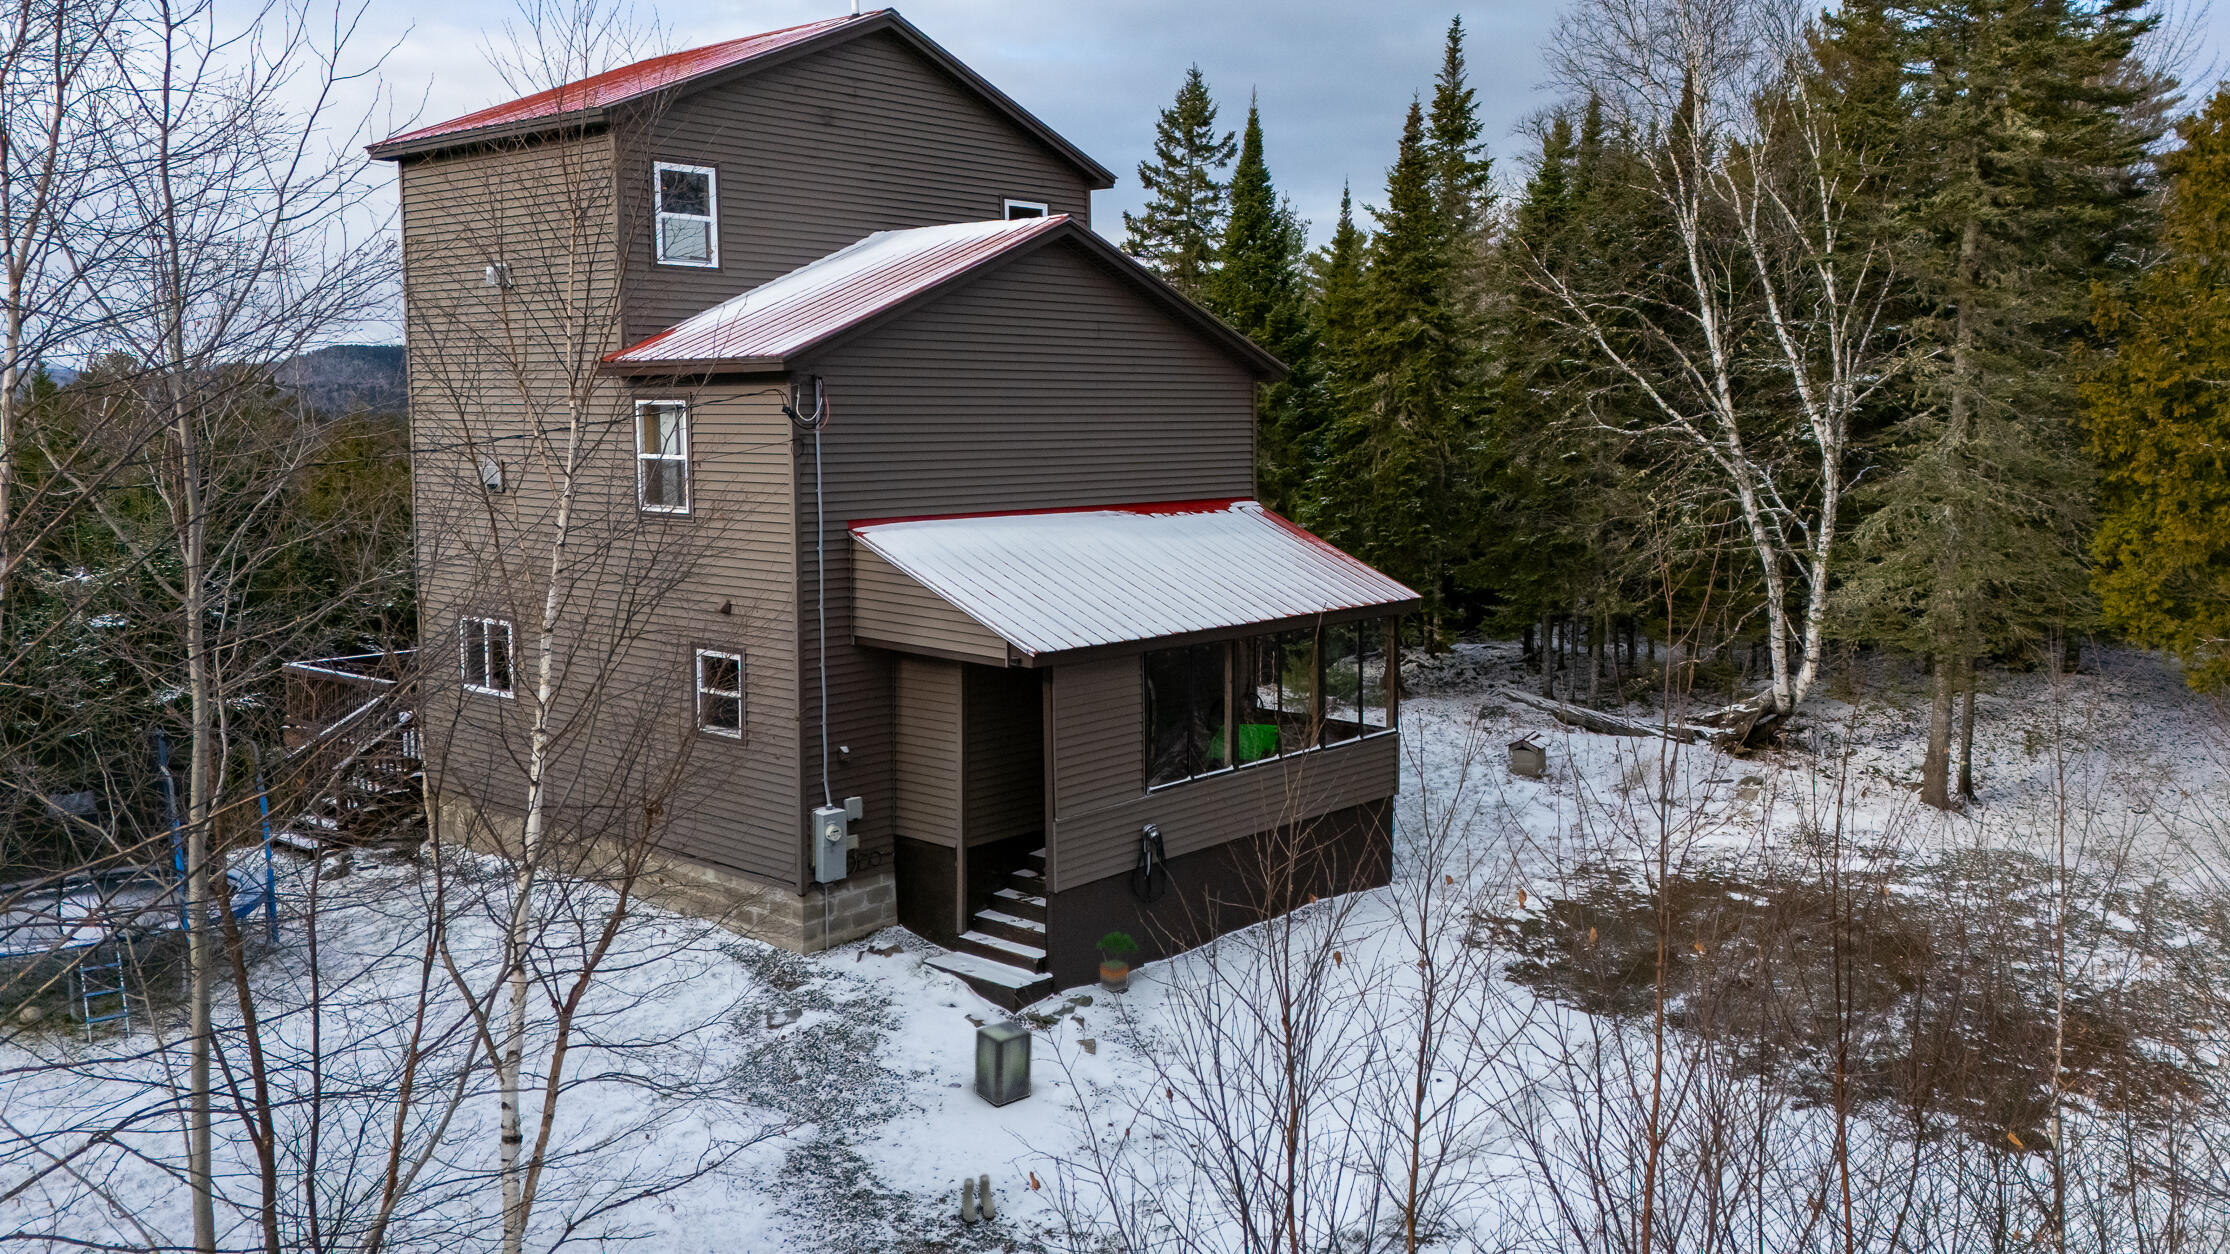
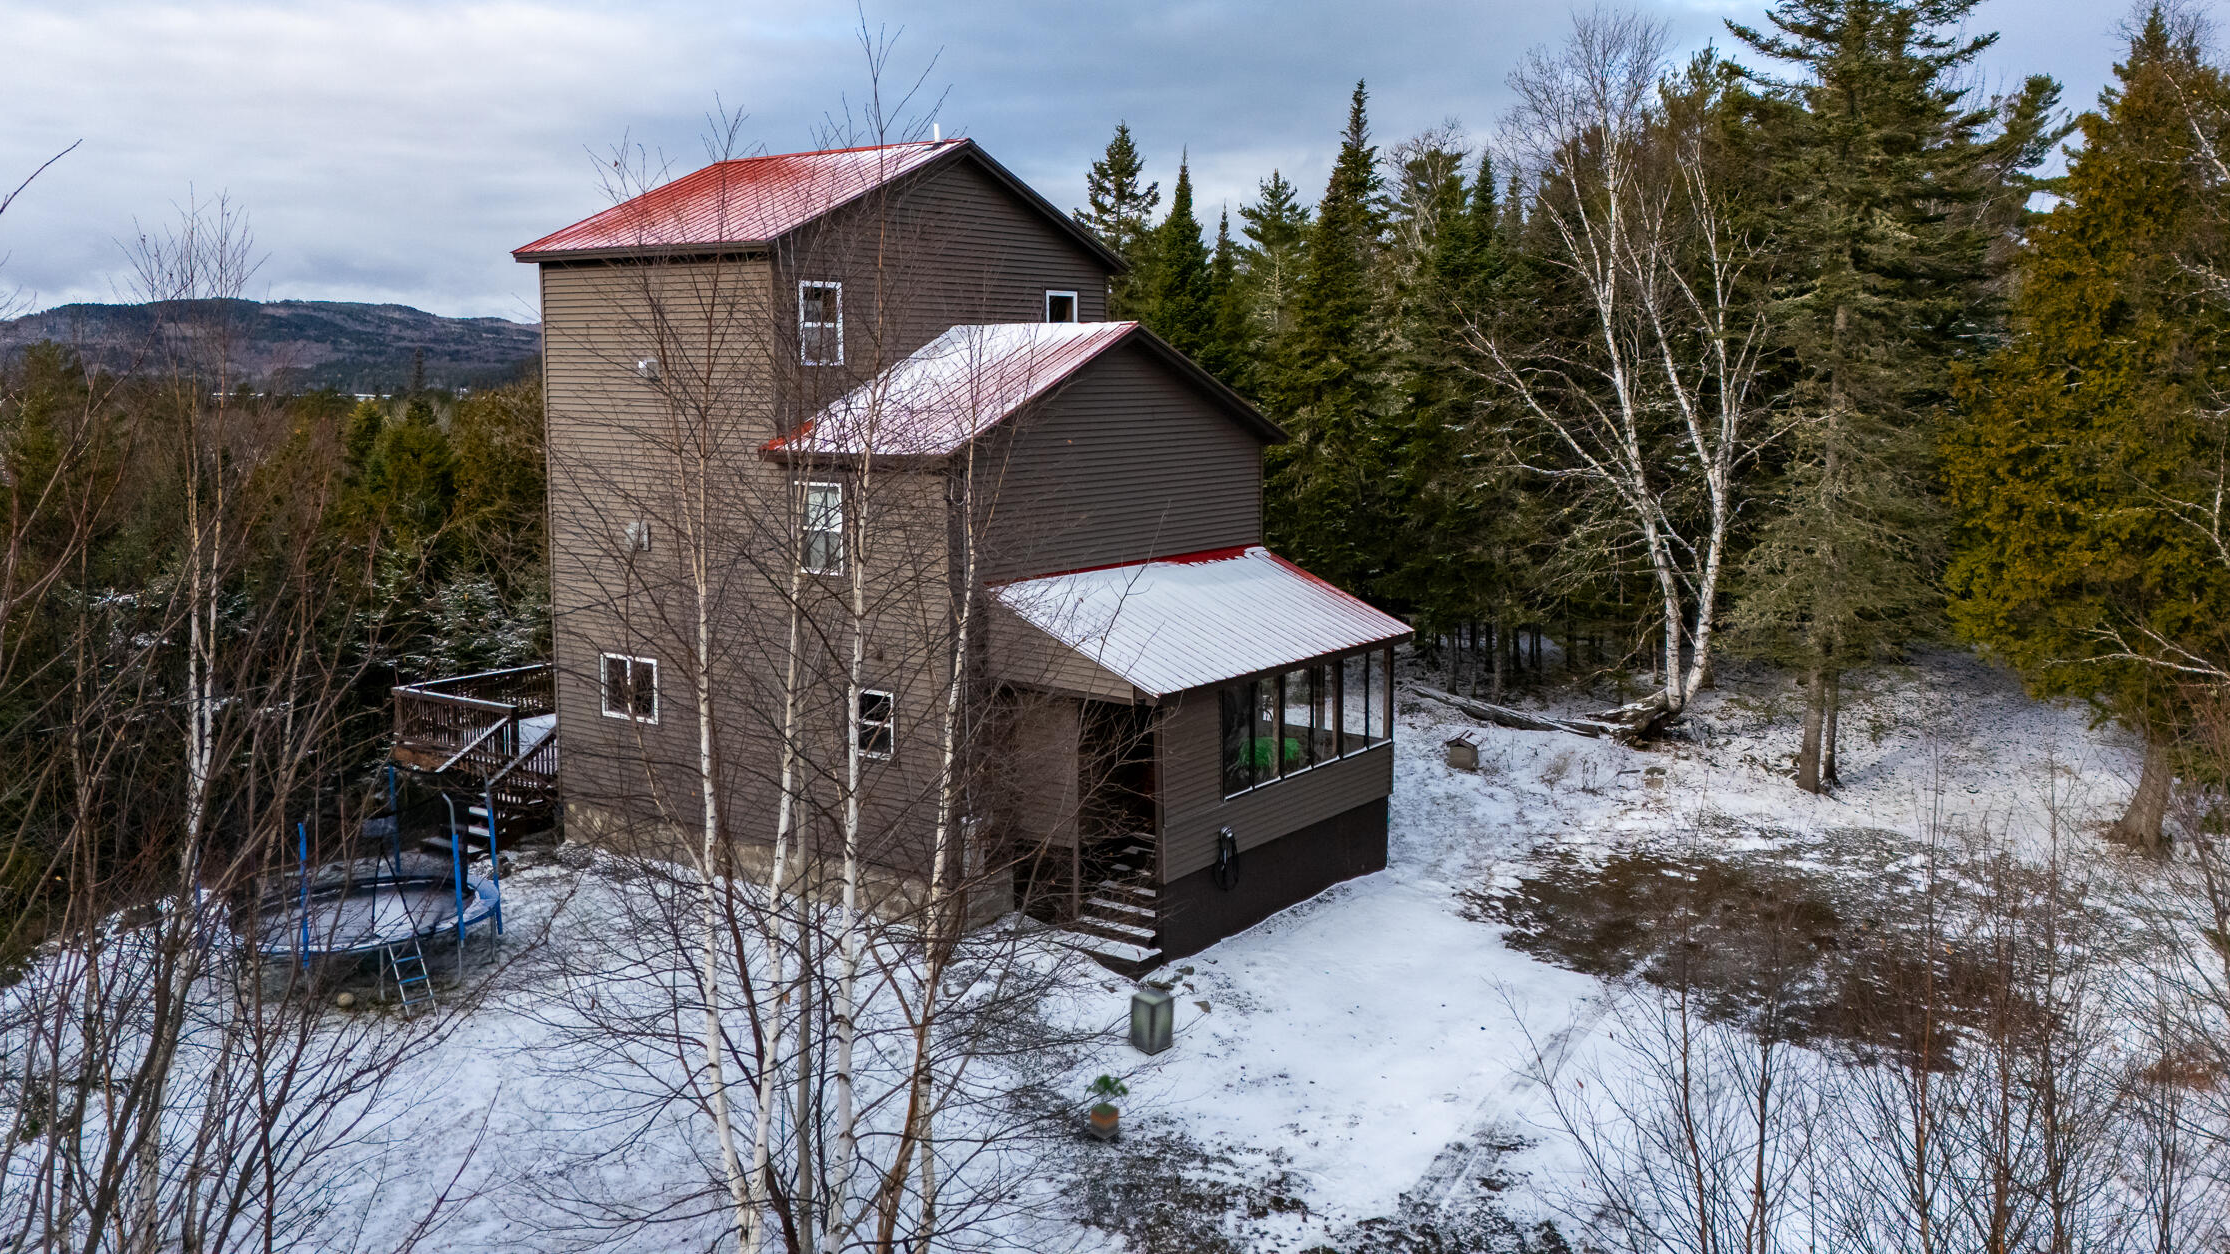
potted tree: present [1097,932,1137,992] -> present [1086,1074,1129,1139]
boots: present [962,1174,994,1222] -> none [1158,1108,1185,1144]

